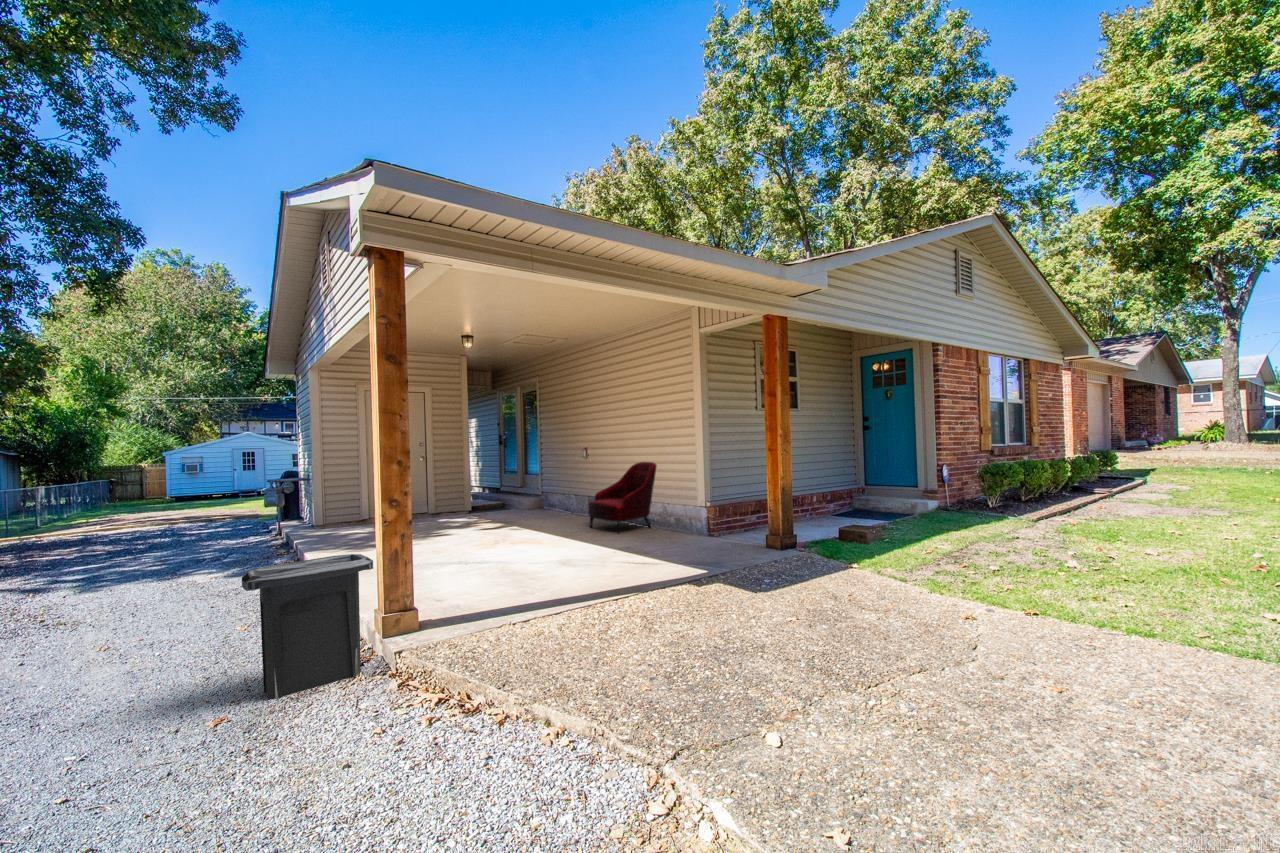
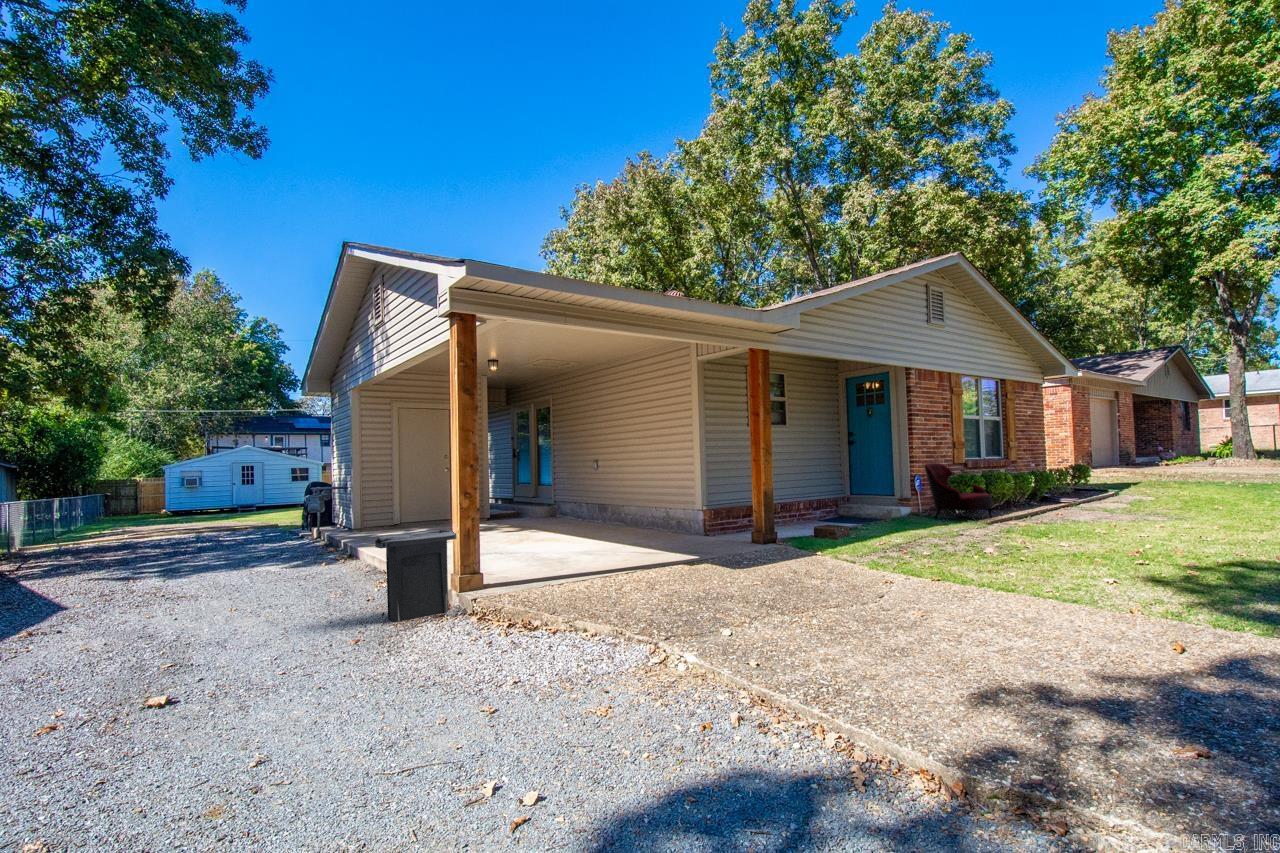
armchair: present [588,462,657,532] -> present [925,463,992,519]

